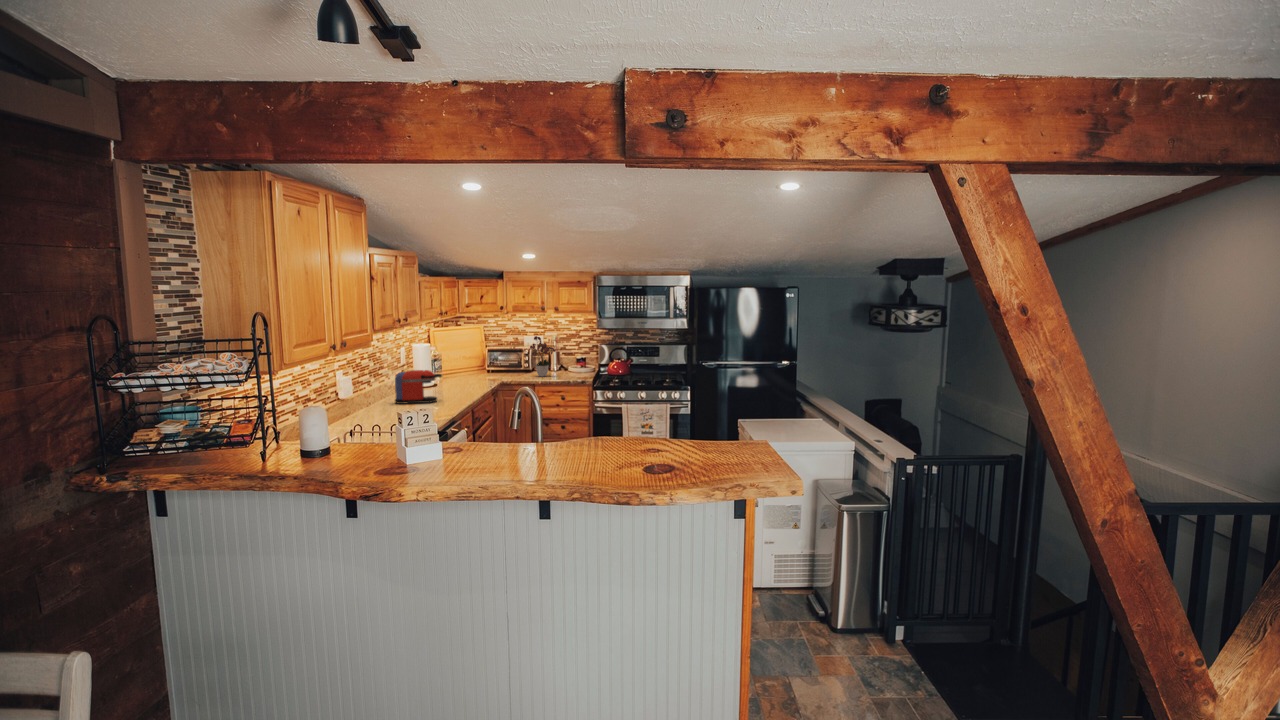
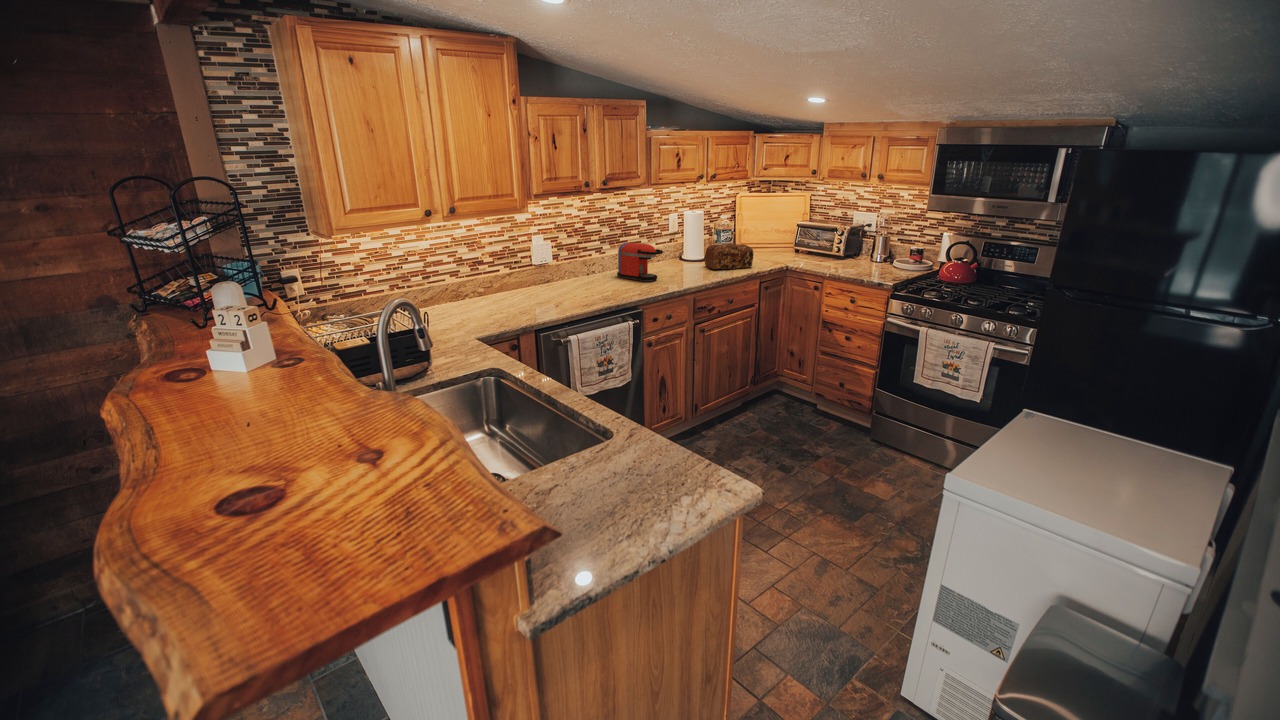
flower arrangement: present [530,336,555,377] -> none [833,210,867,268]
bread loaf: none [445,367,484,389] -> present [704,243,753,270]

